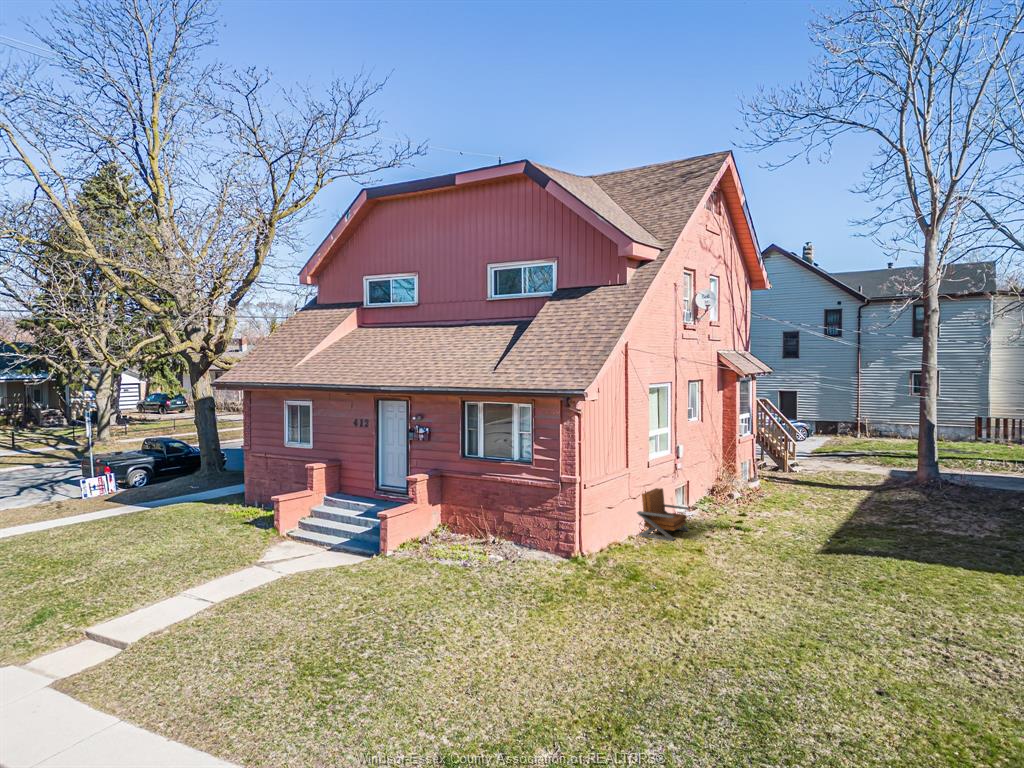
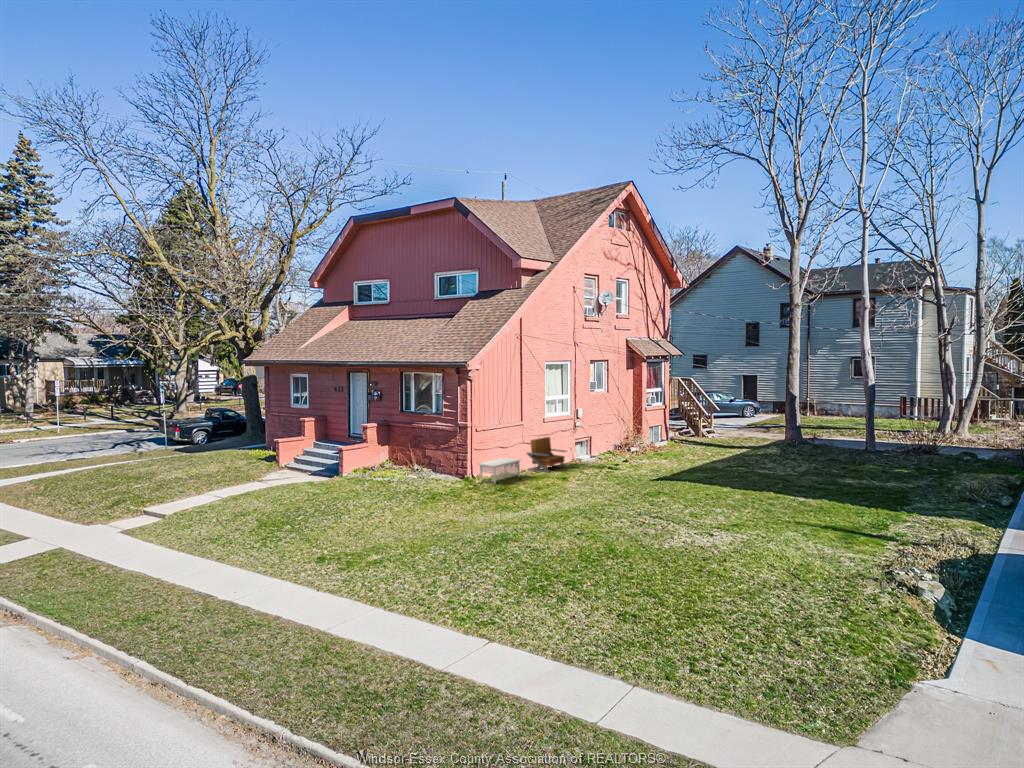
storage bench: none [590,522,643,565] -> present [478,458,521,483]

